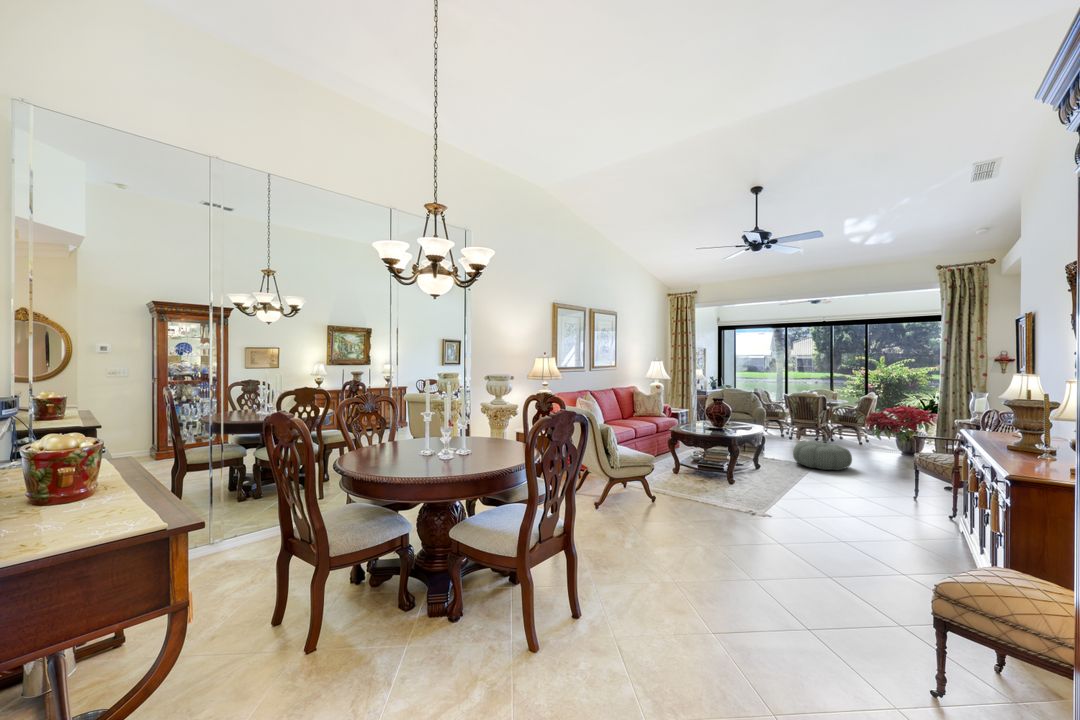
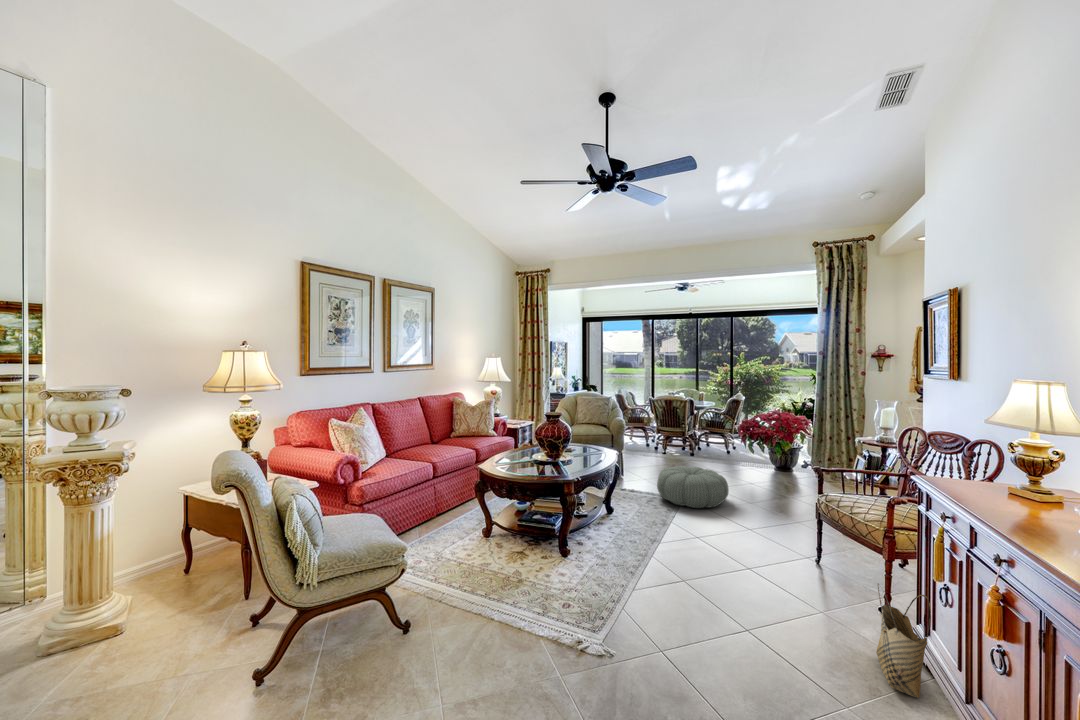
woven basket: none [931,485,960,540] -> present [876,584,931,698]

